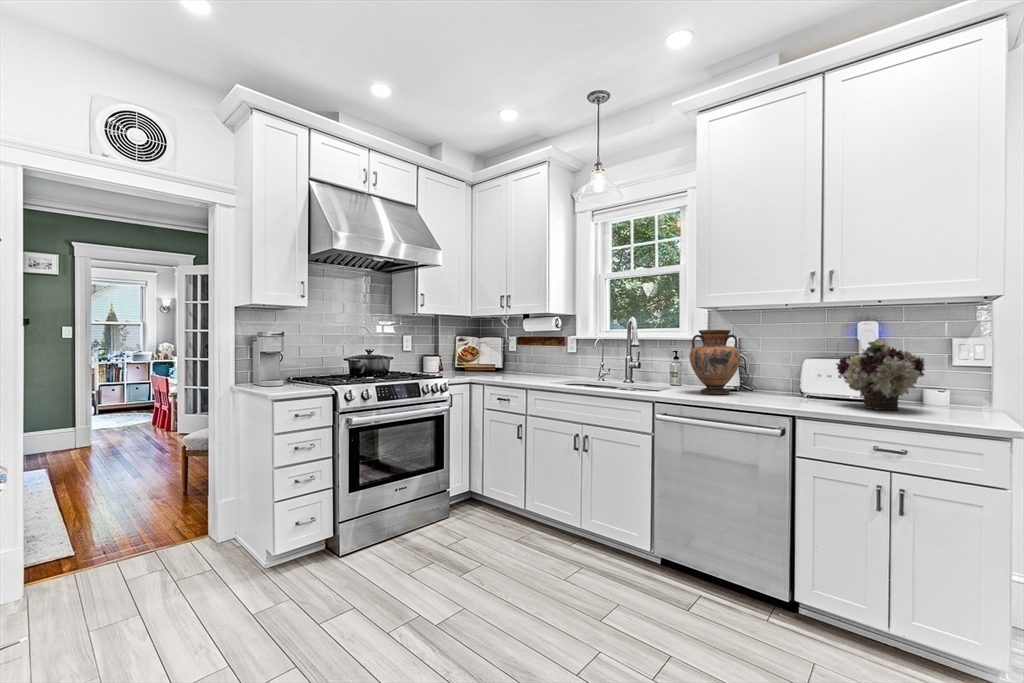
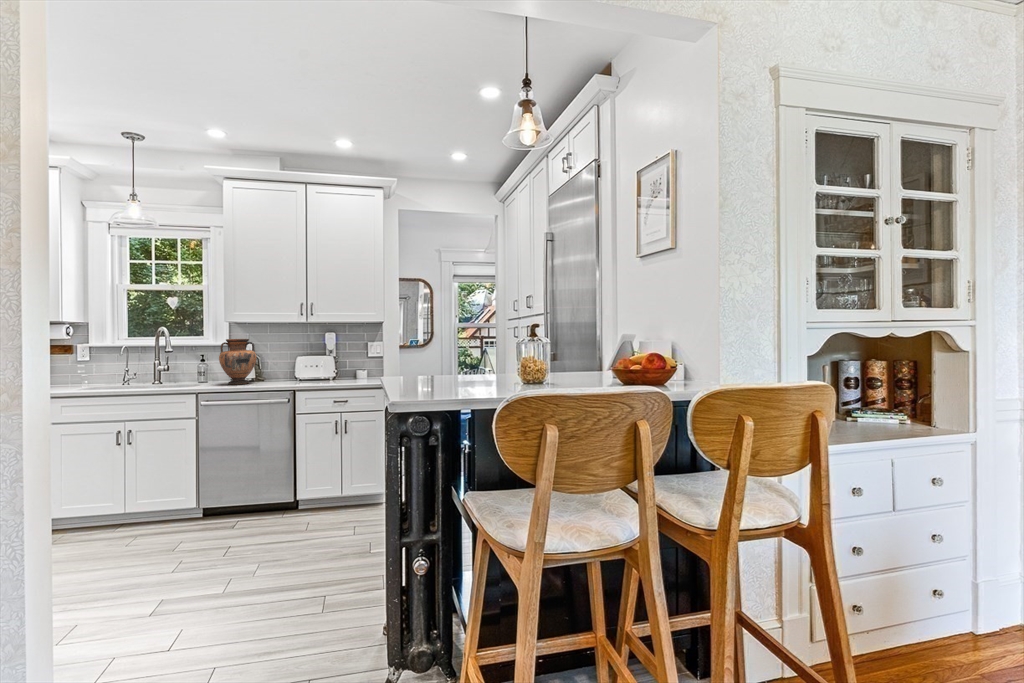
flower arrangement: present [836,339,925,410] -> none [315,344,356,383]

